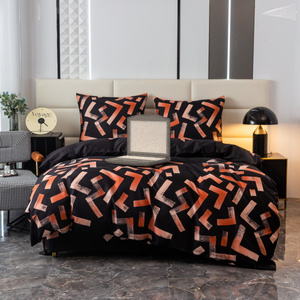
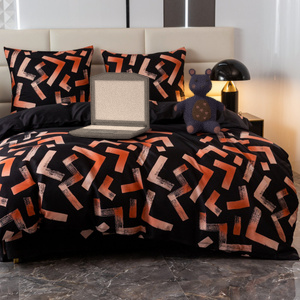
teddy bear: none [192,113,234,165] -> present [174,68,225,134]

